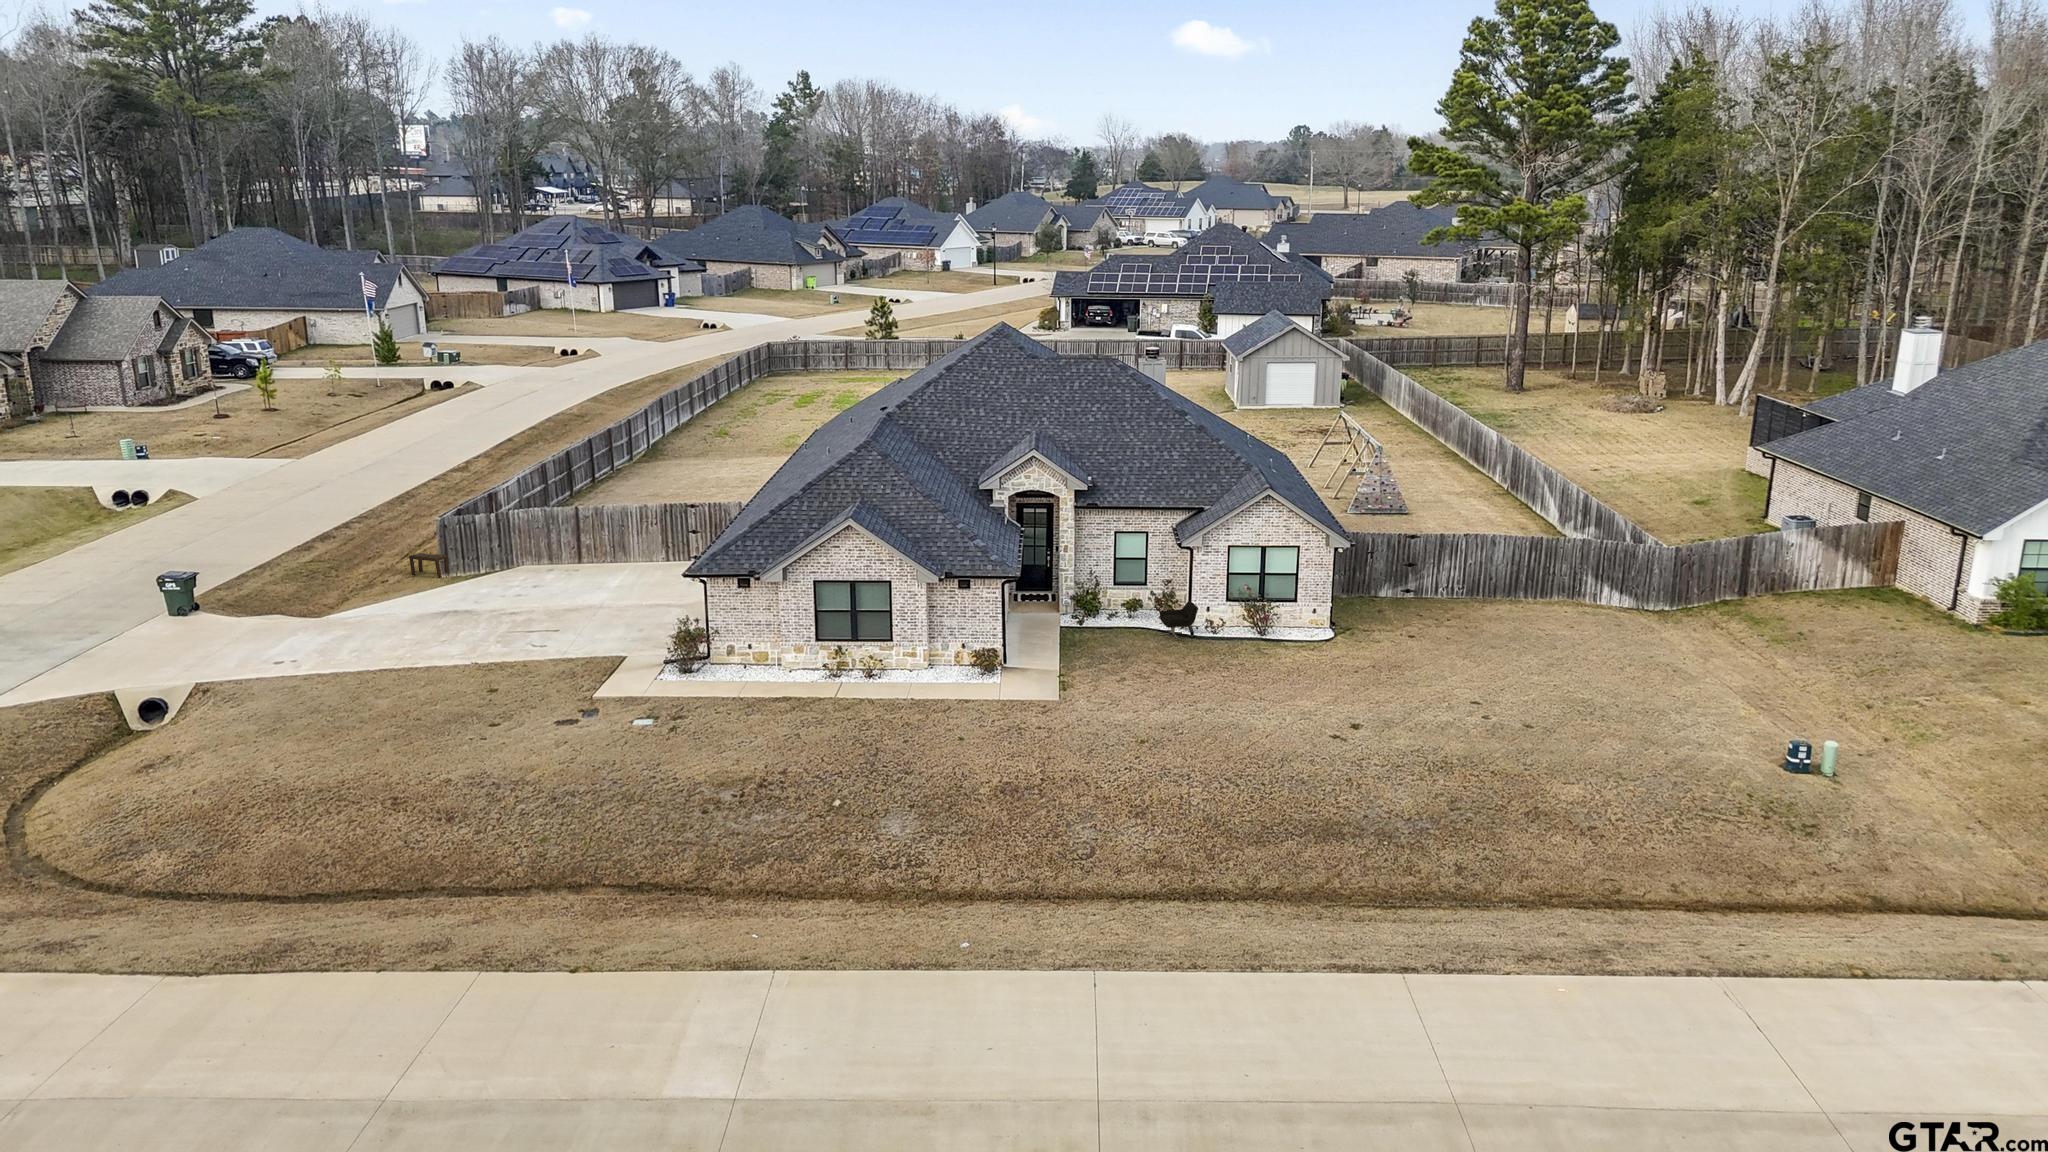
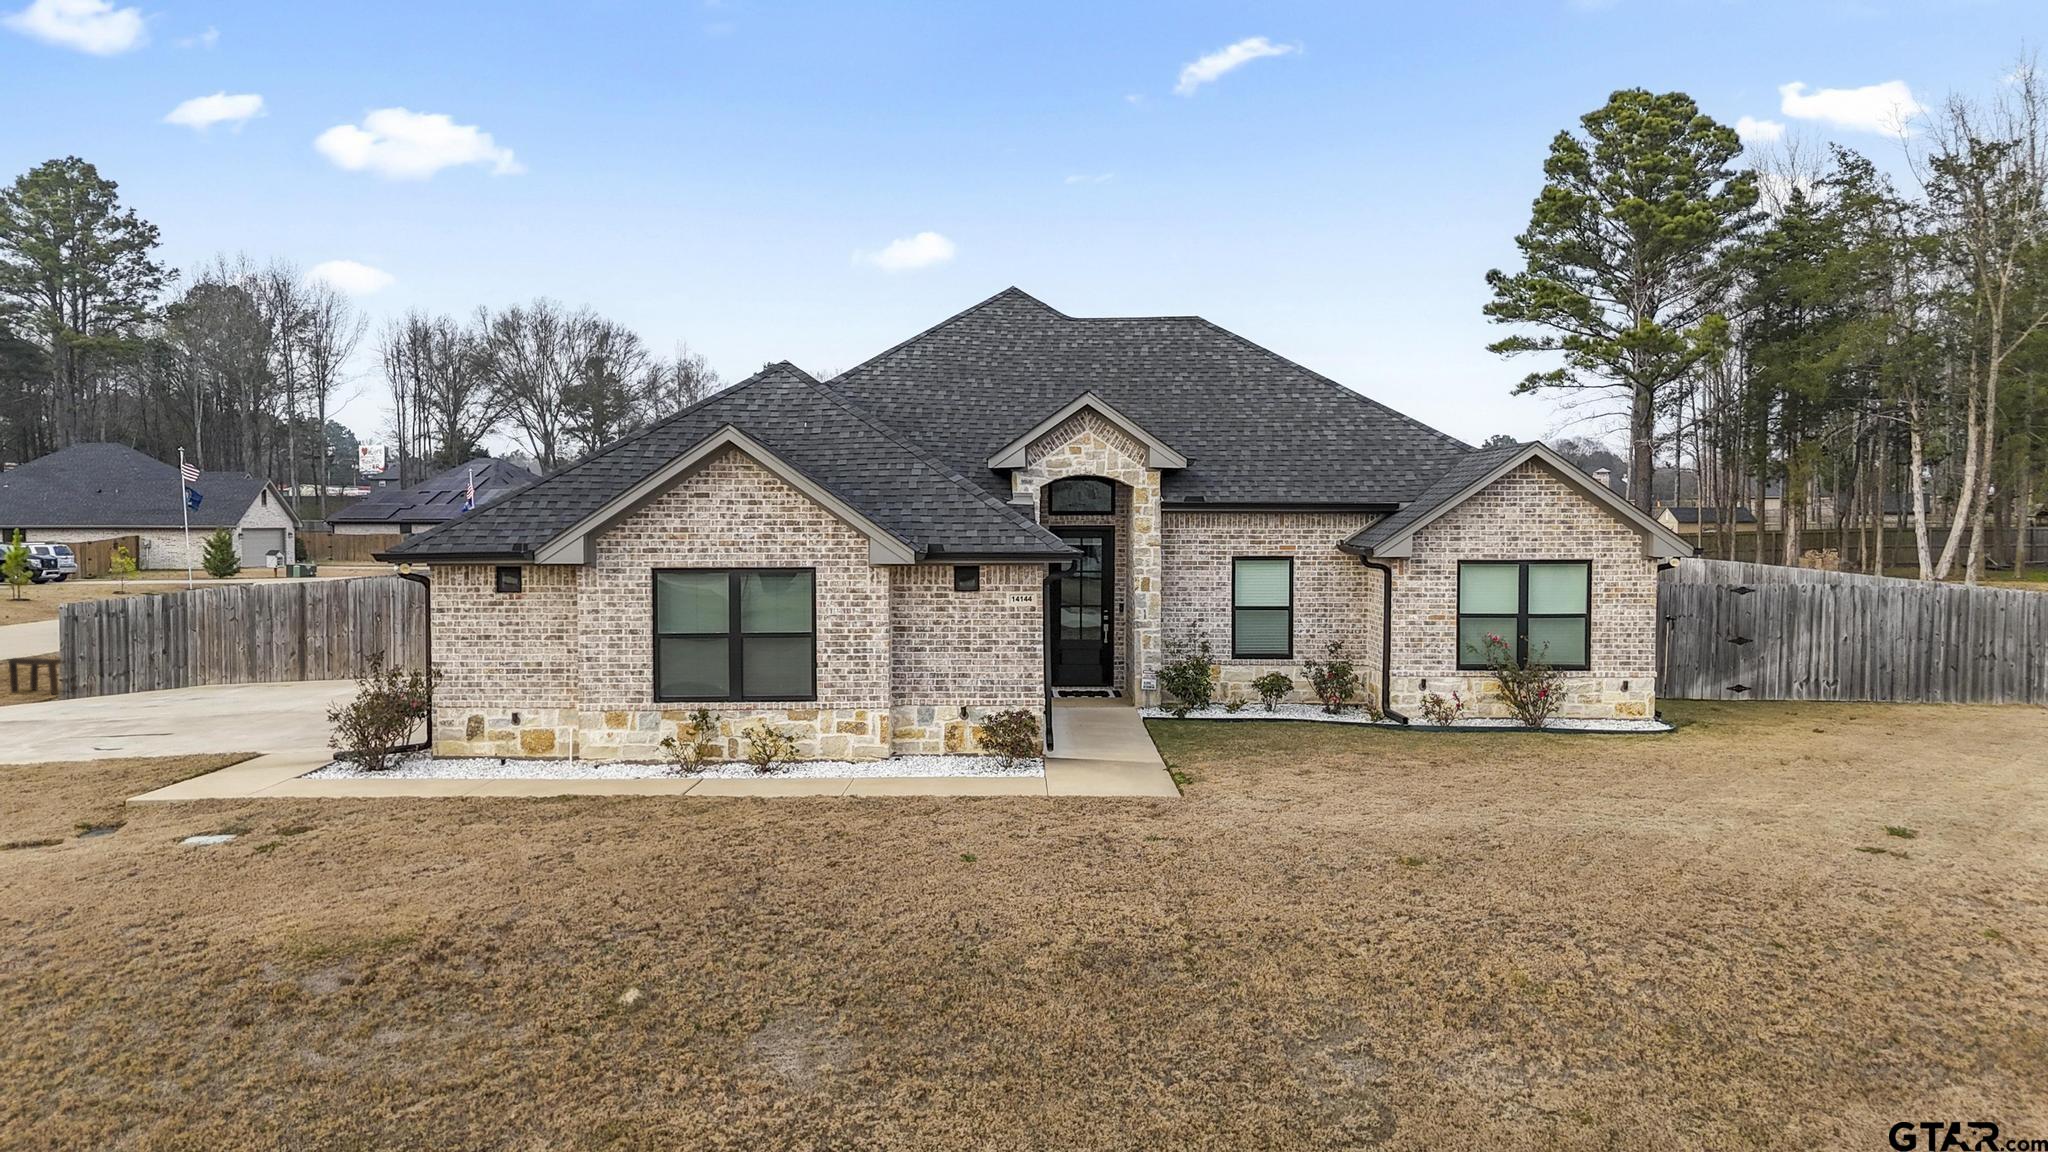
lounge chair: present [1159,601,1198,638] -> none [1334,667,1414,732]

